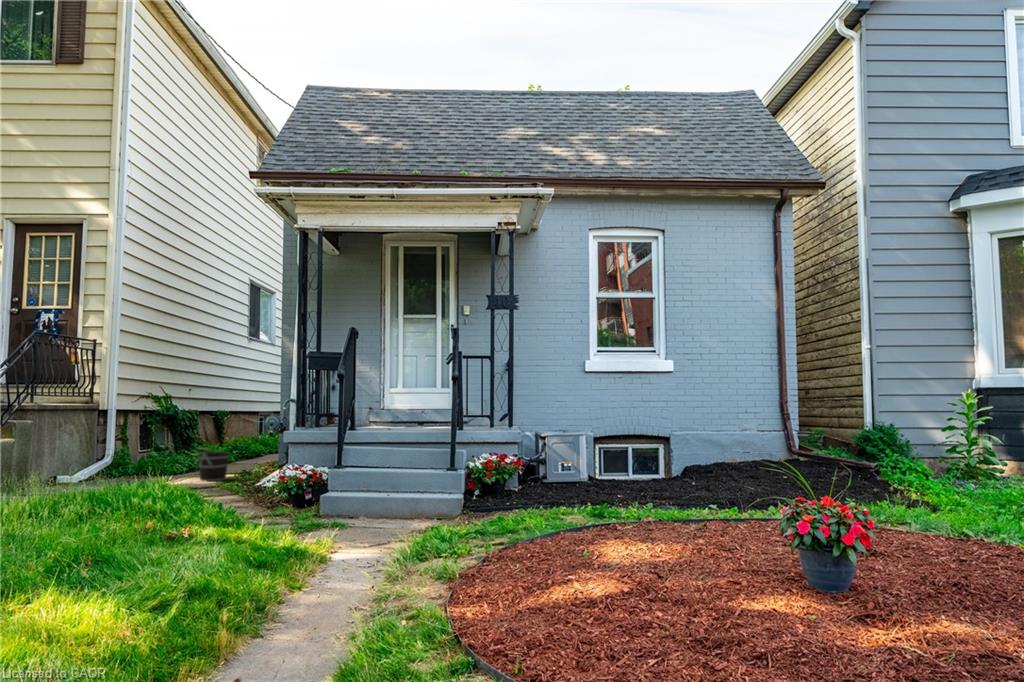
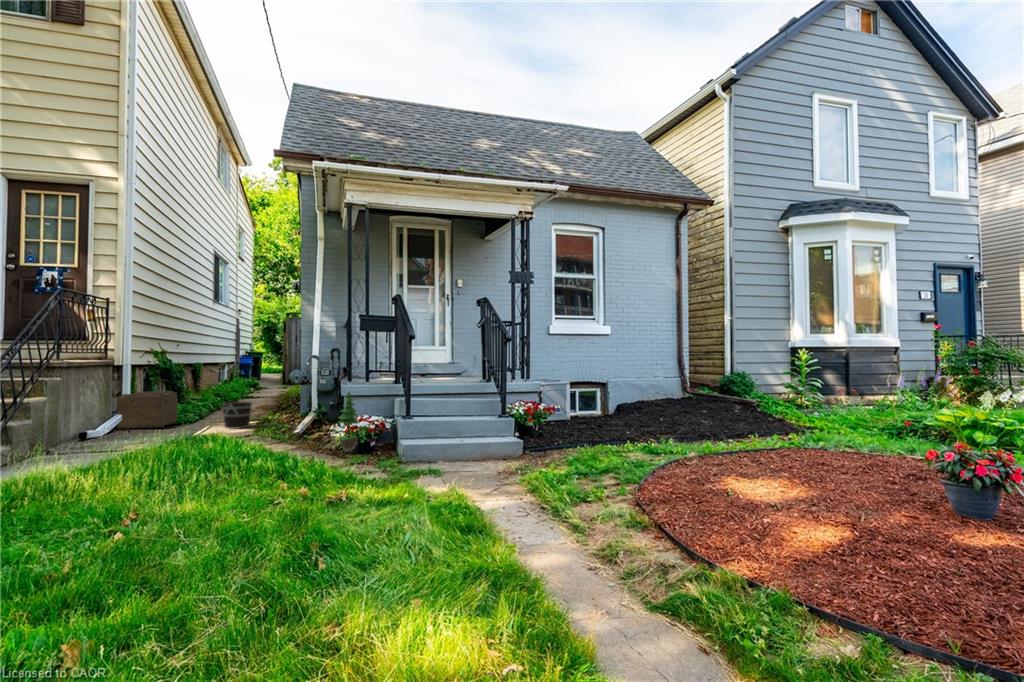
wooden crate: none [96,438,160,477] -> present [117,391,177,428]
potted tree: none [272,441,298,511] -> present [338,392,359,452]

